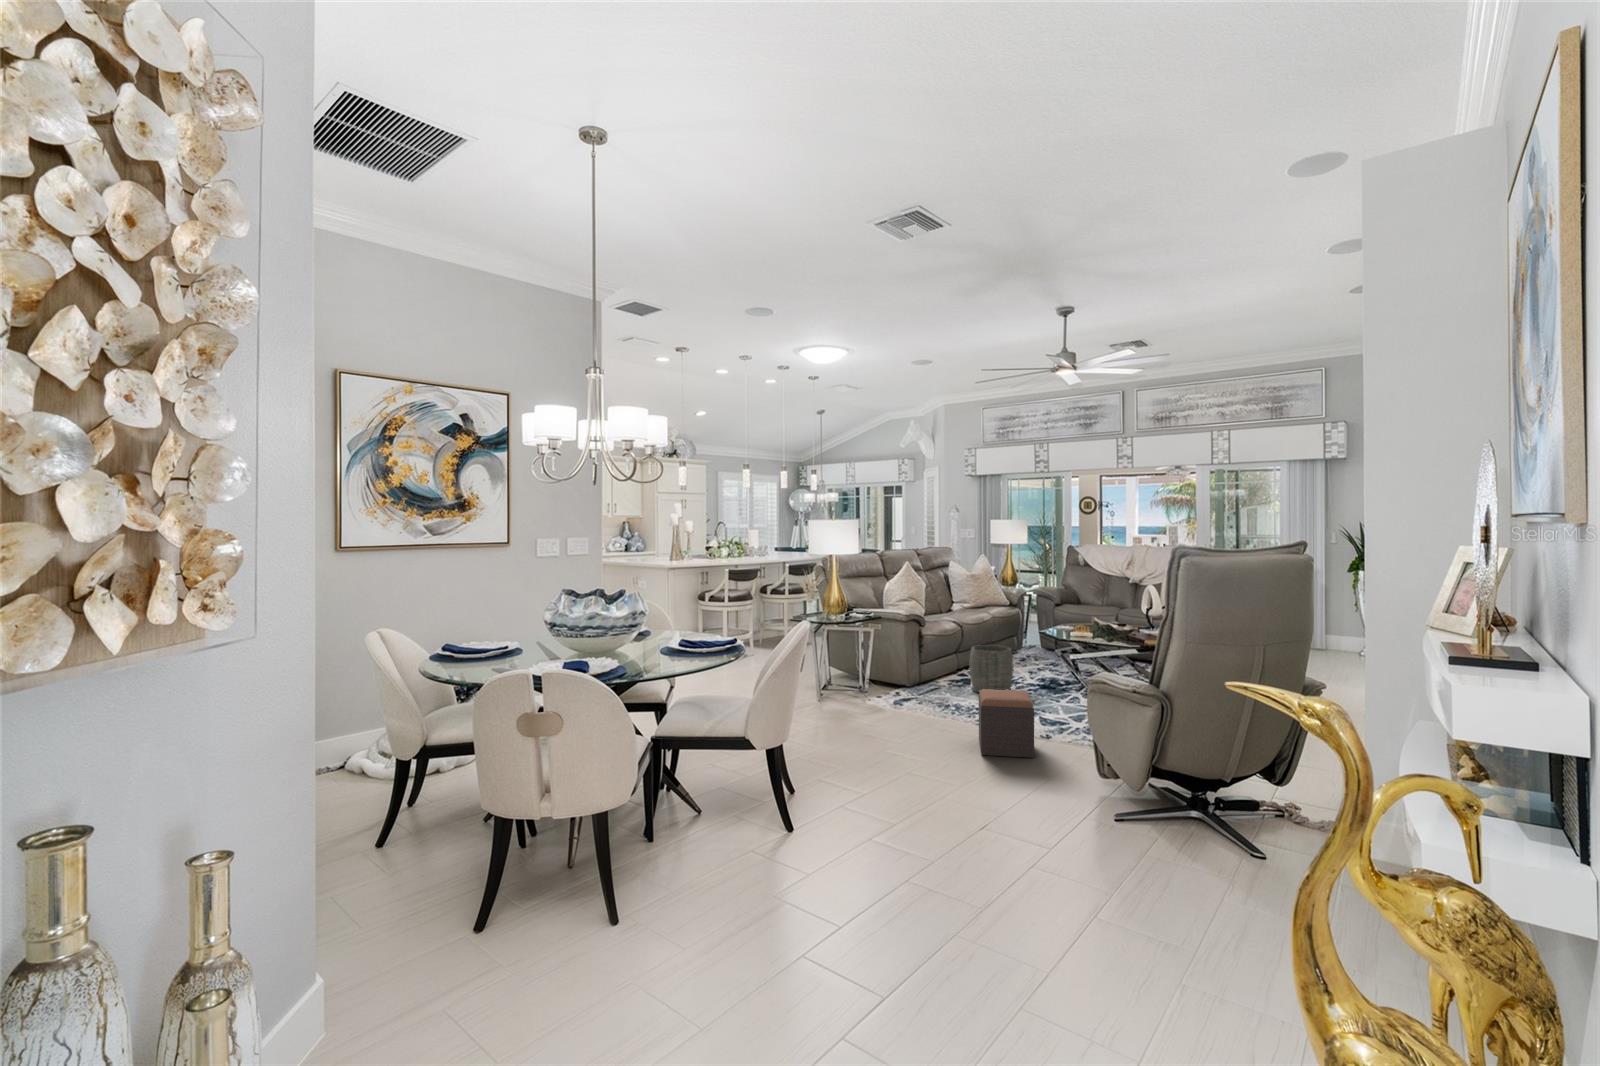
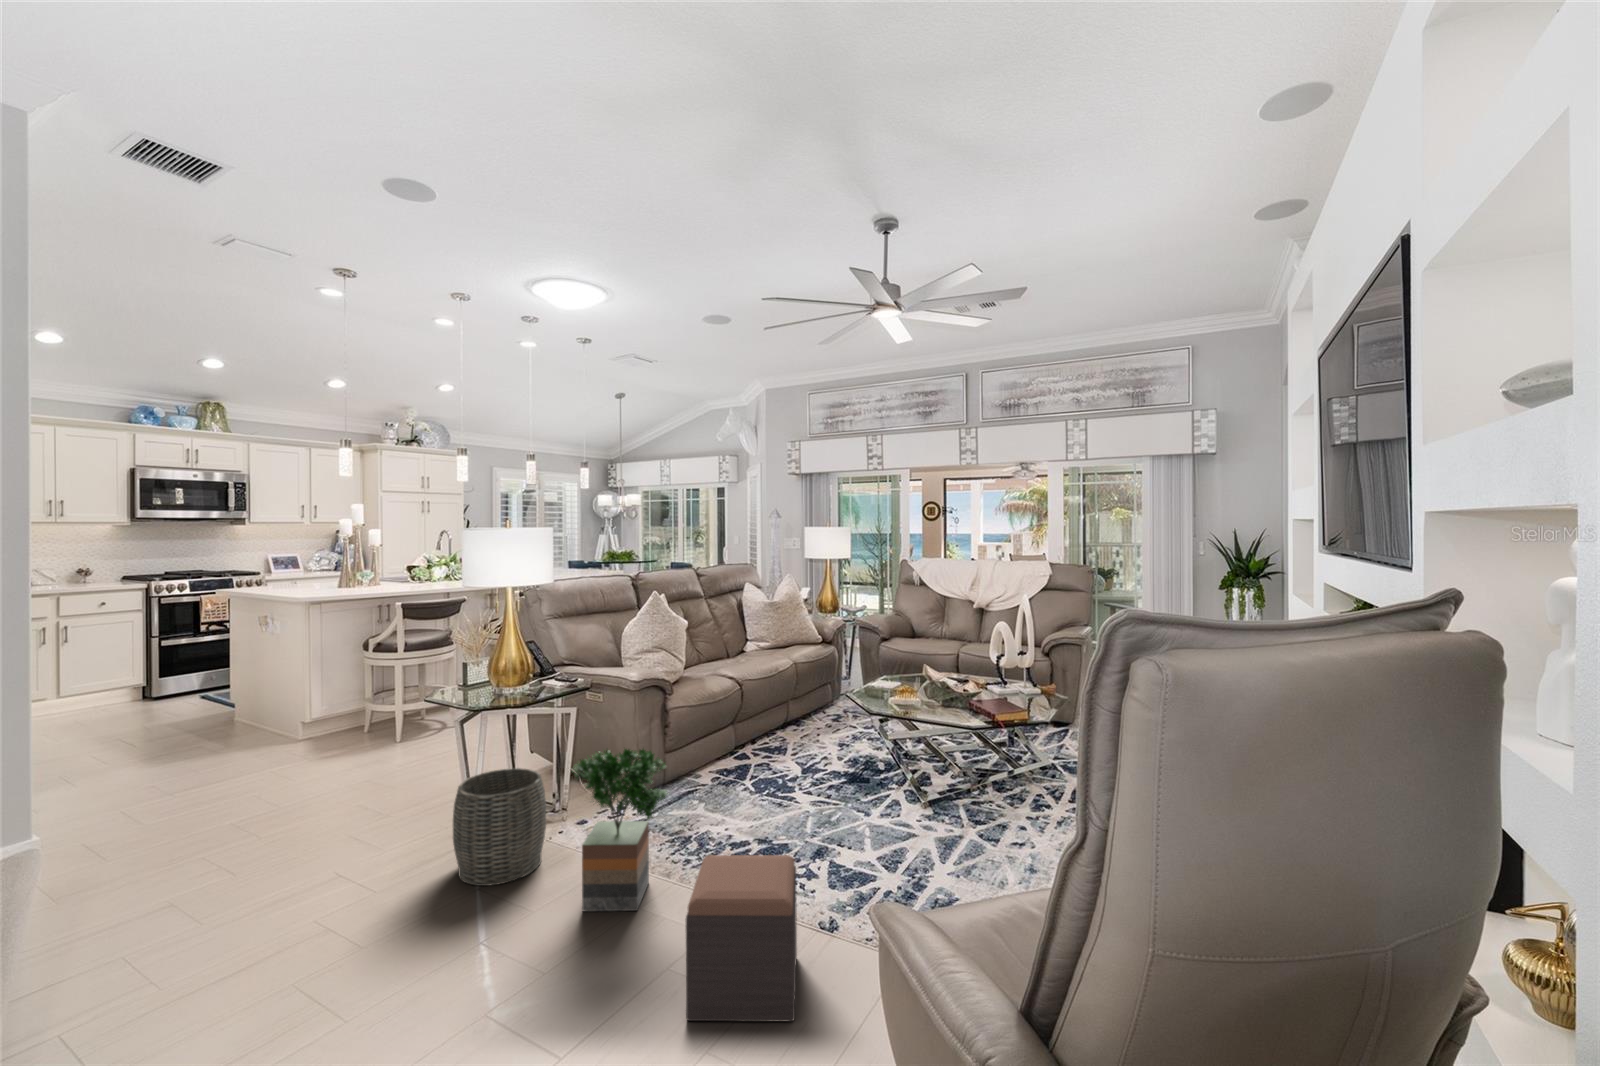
potted tree: none [895,643,950,727] -> present [575,749,669,911]
woven basket: present [970,645,1013,692] -> present [453,768,546,886]

